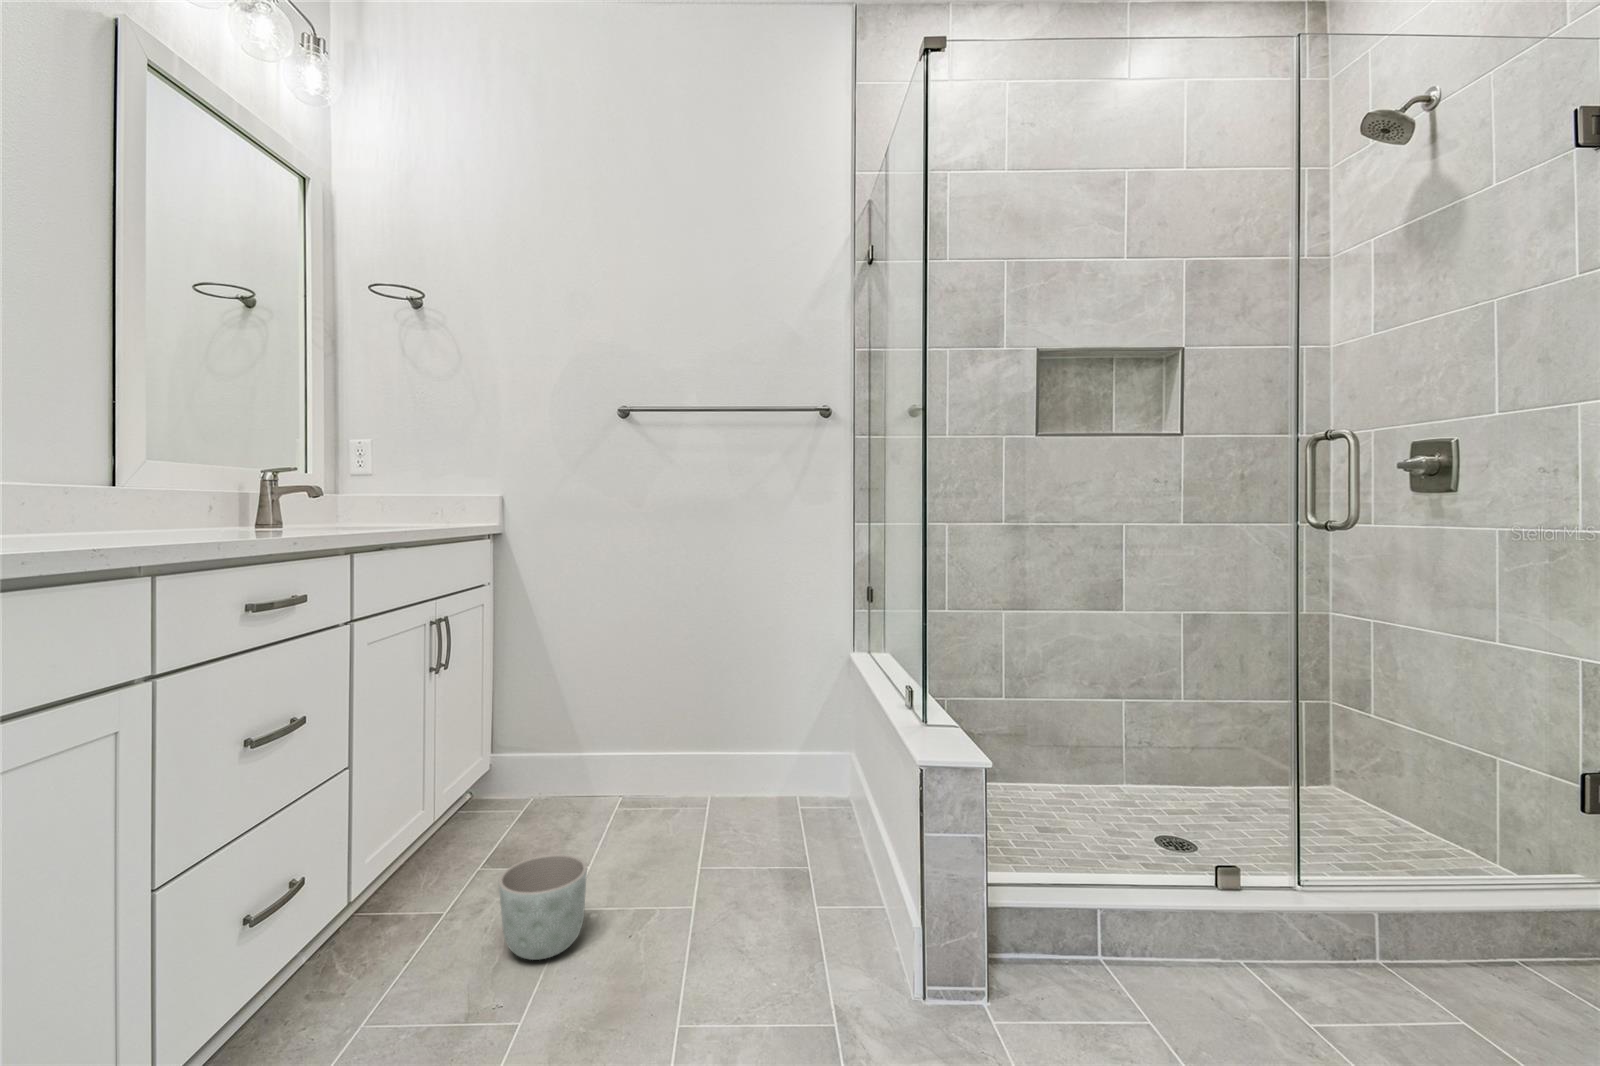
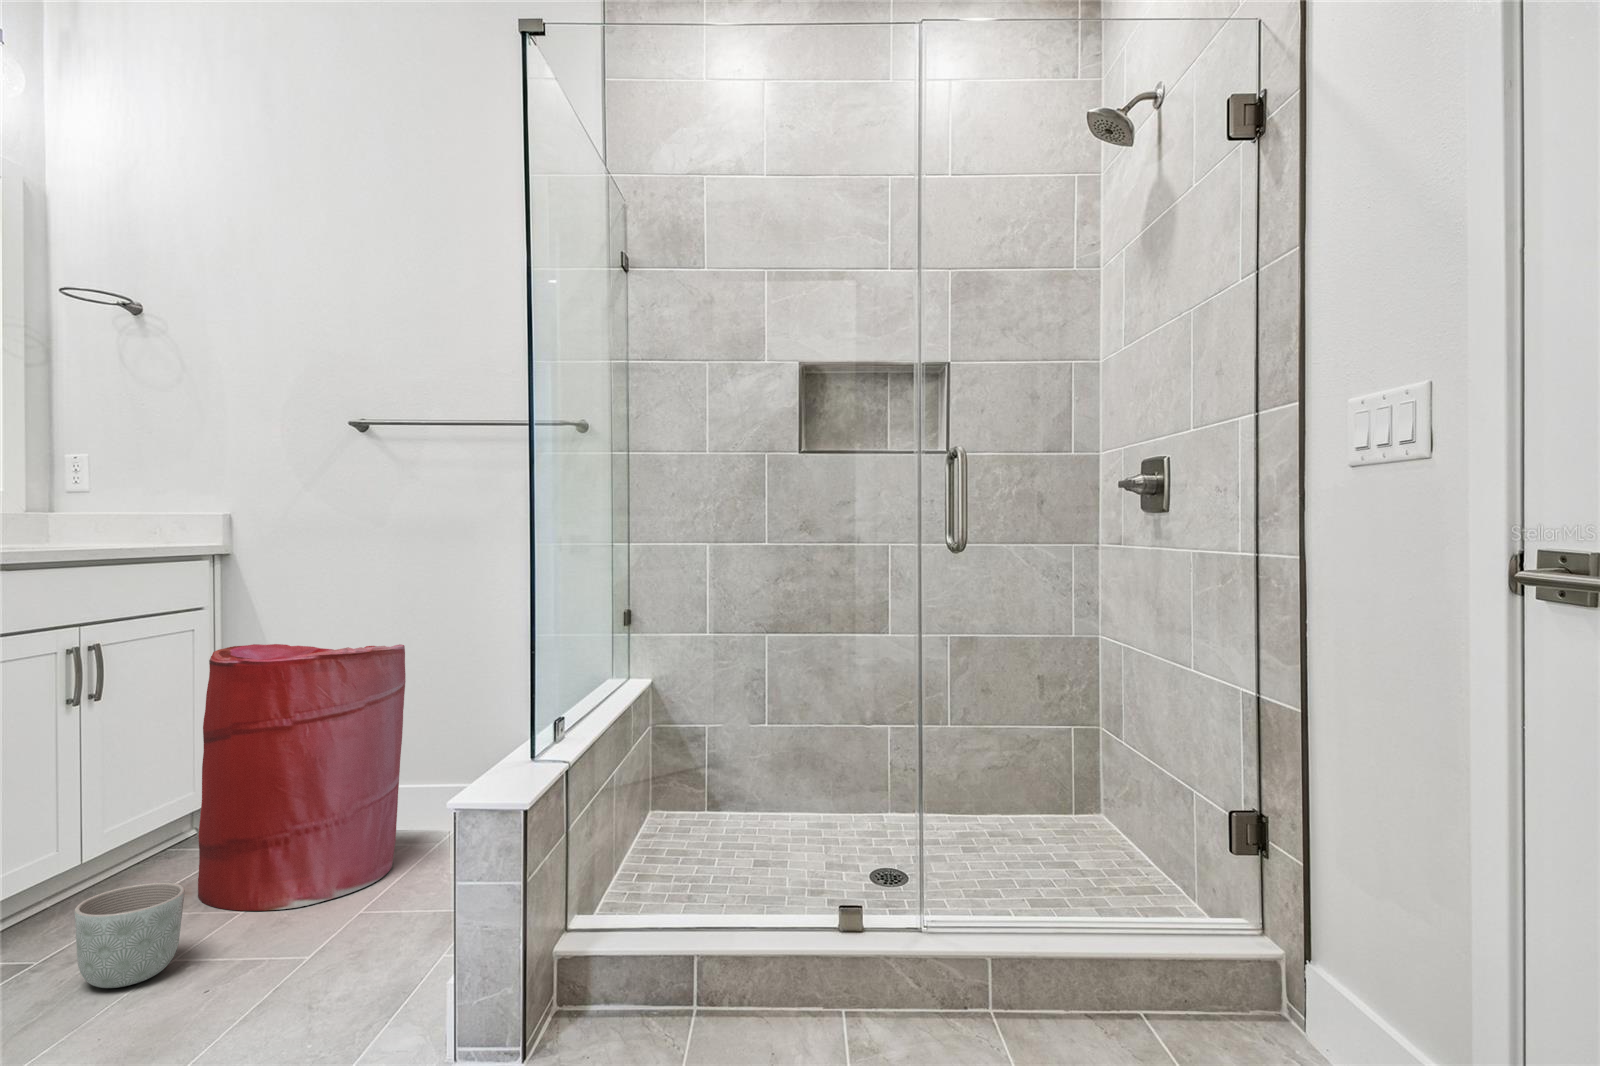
laundry hamper: none [528,617,694,871] -> present [198,644,406,911]

